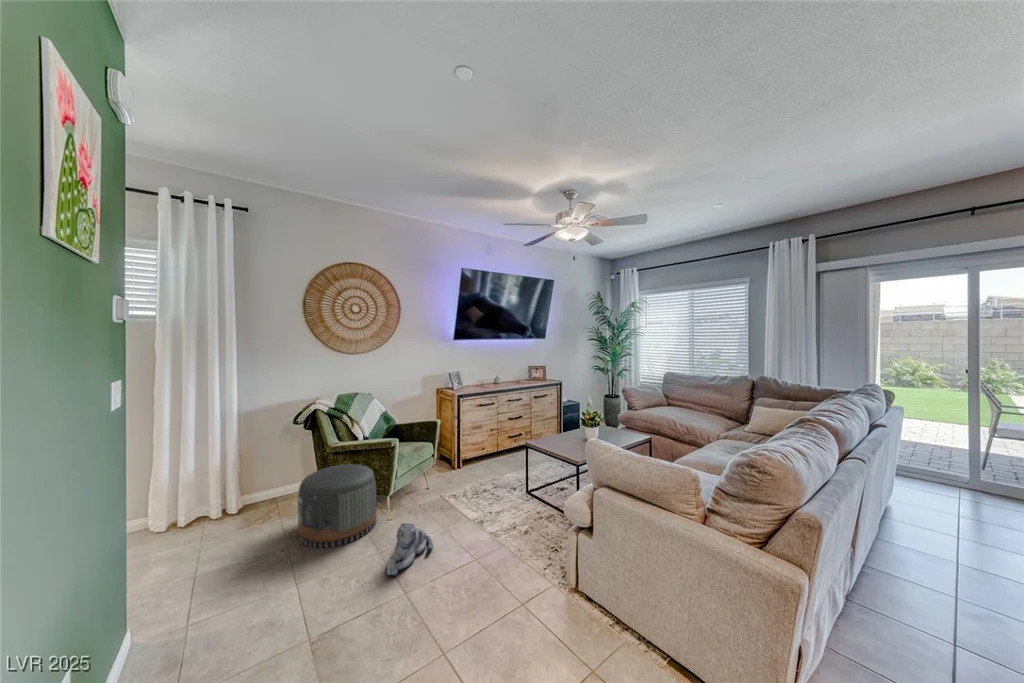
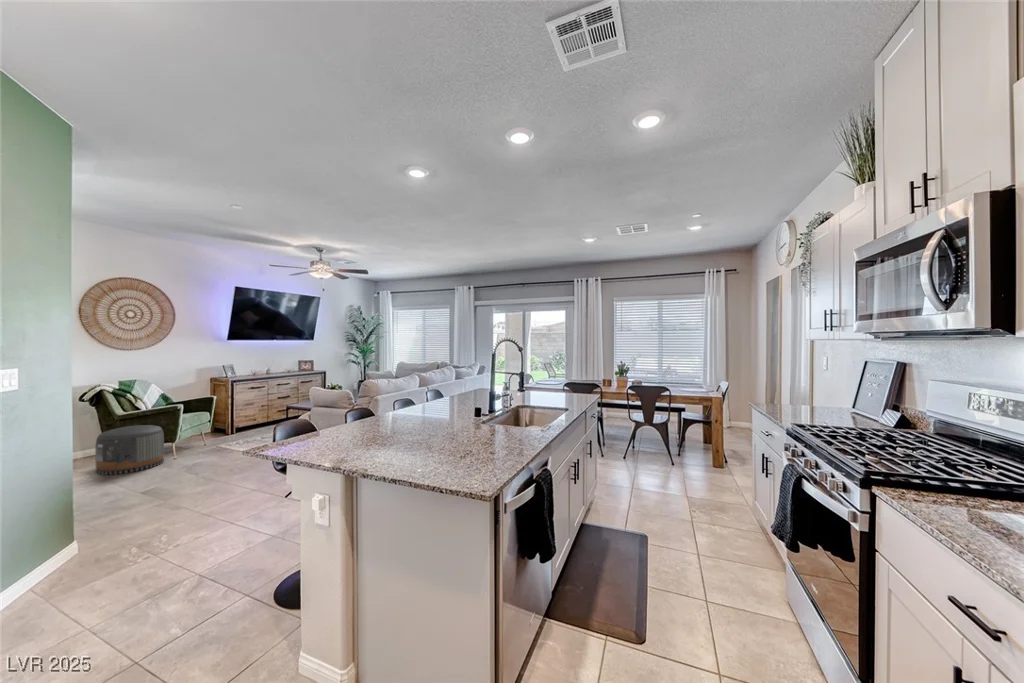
plush toy: present [387,523,433,575] -> none [180,447,214,473]

